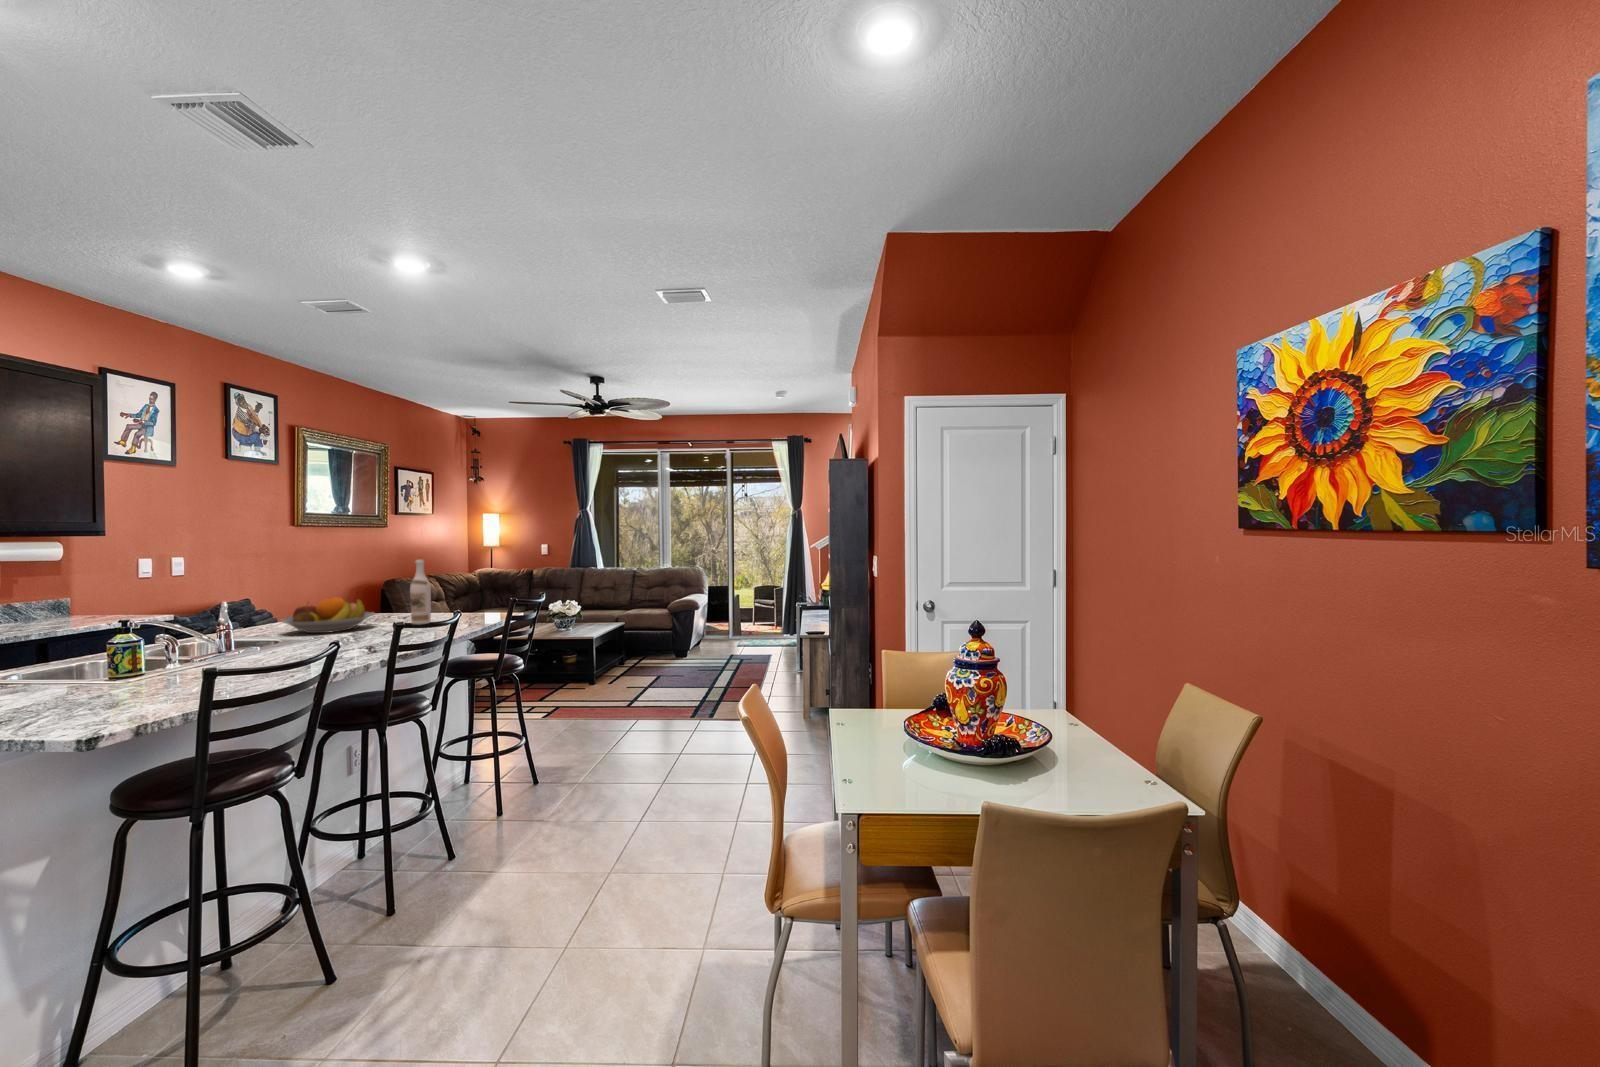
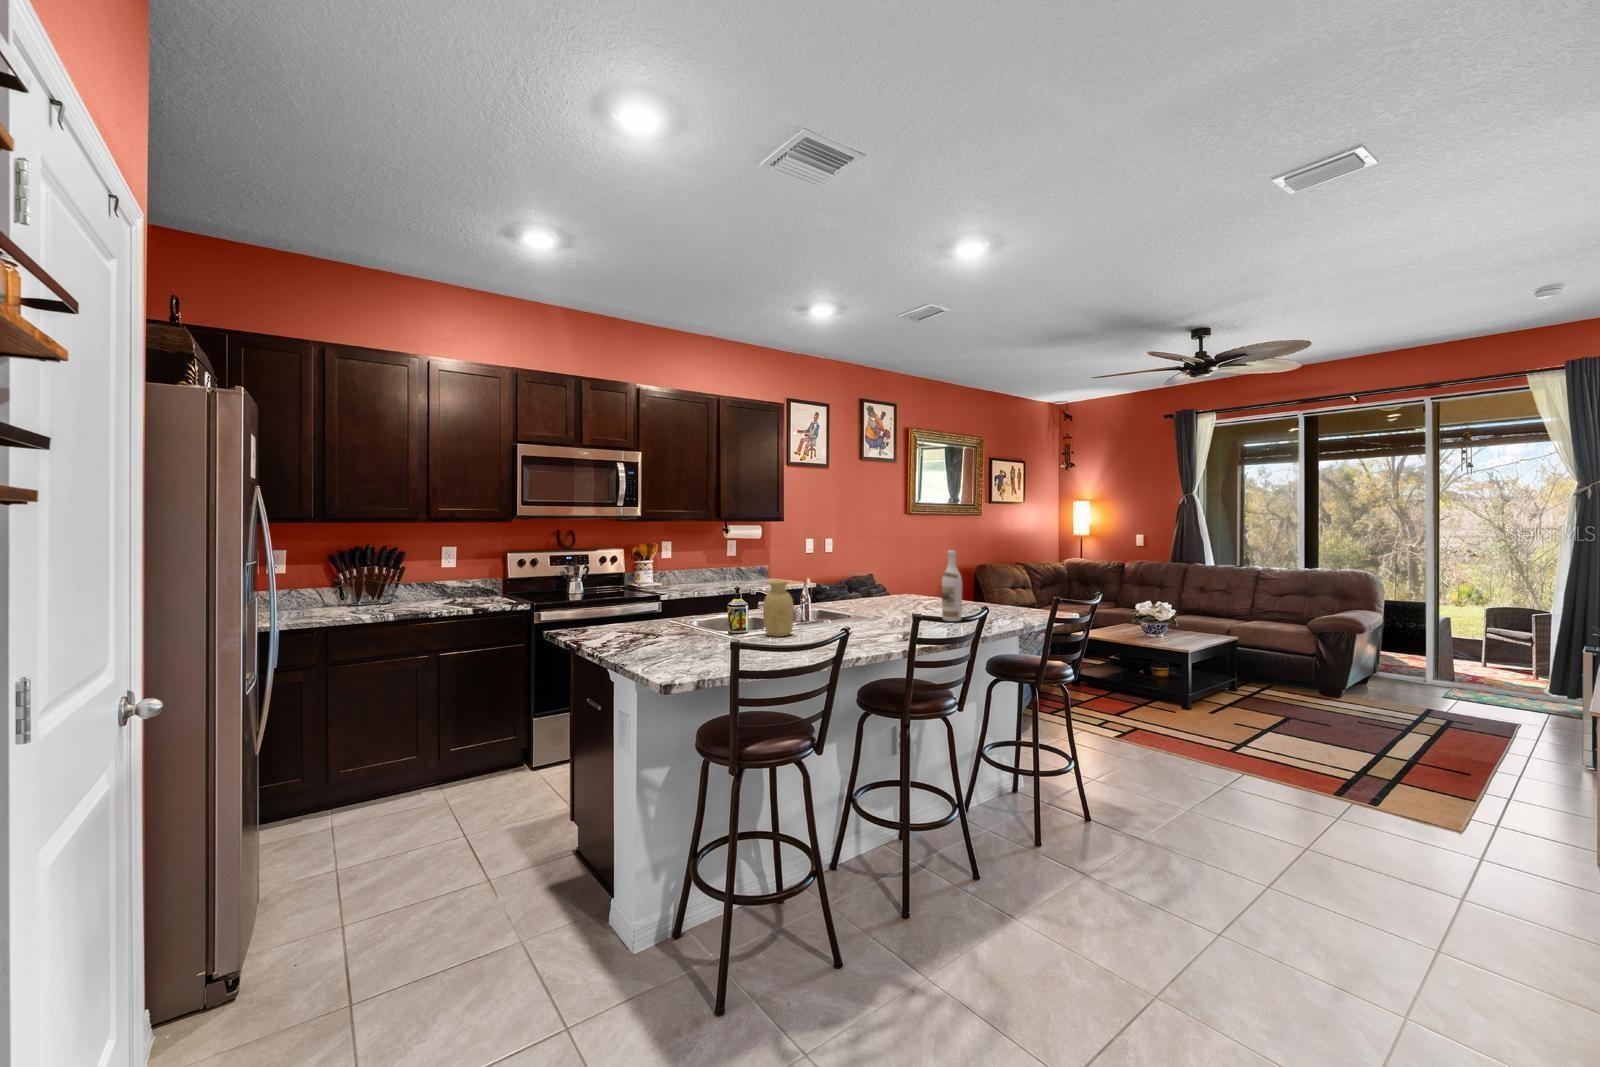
vase: none [227,596,267,656] -> present [764,580,794,637]
fruit bowl: present [280,597,374,633] -> none [833,584,910,619]

